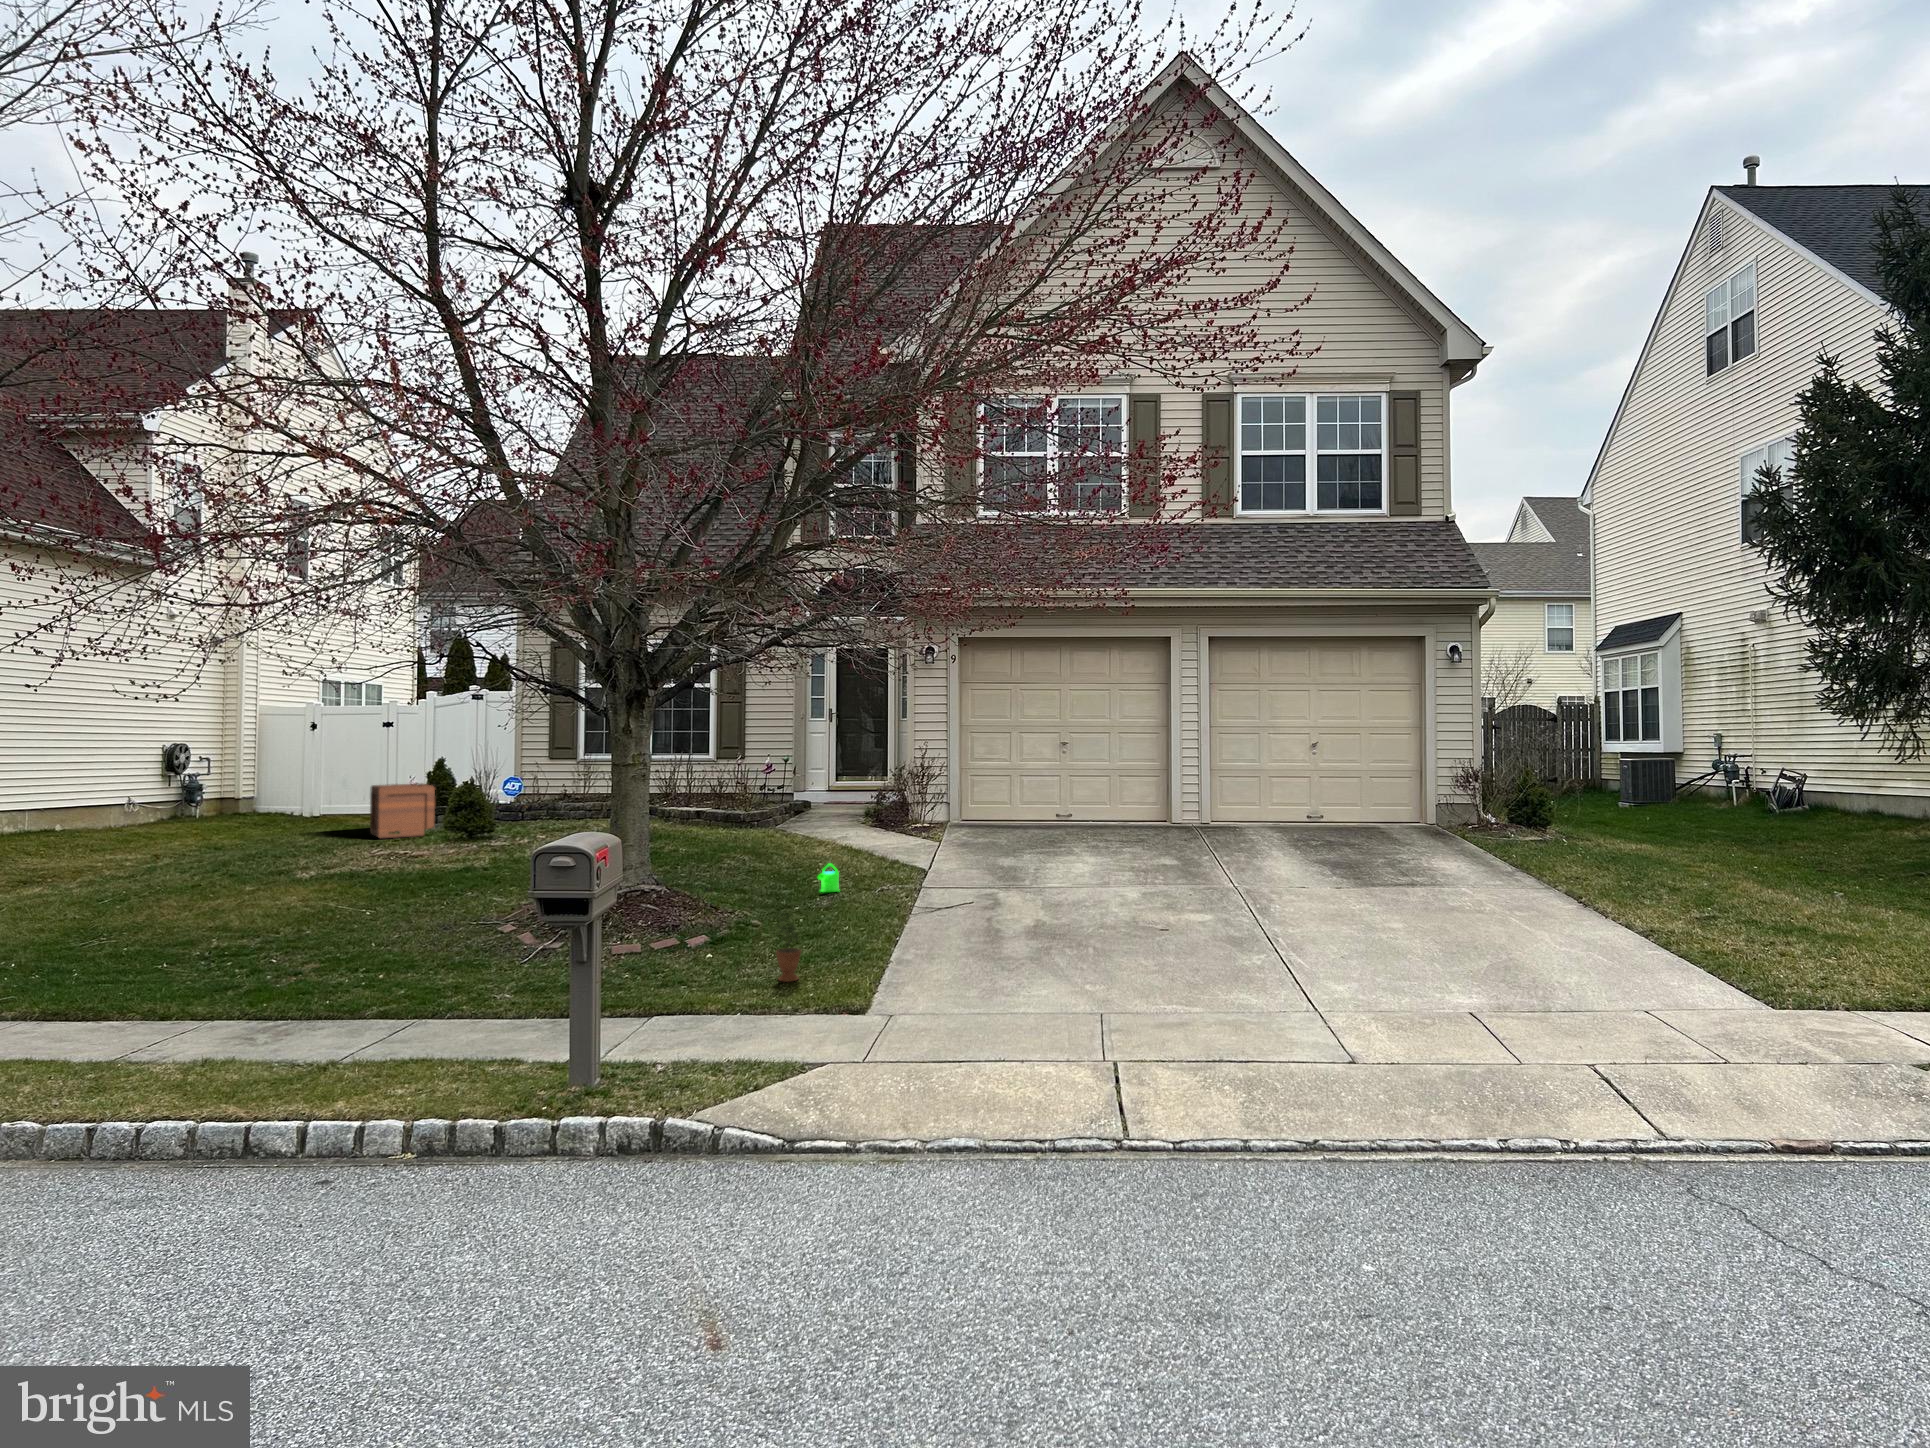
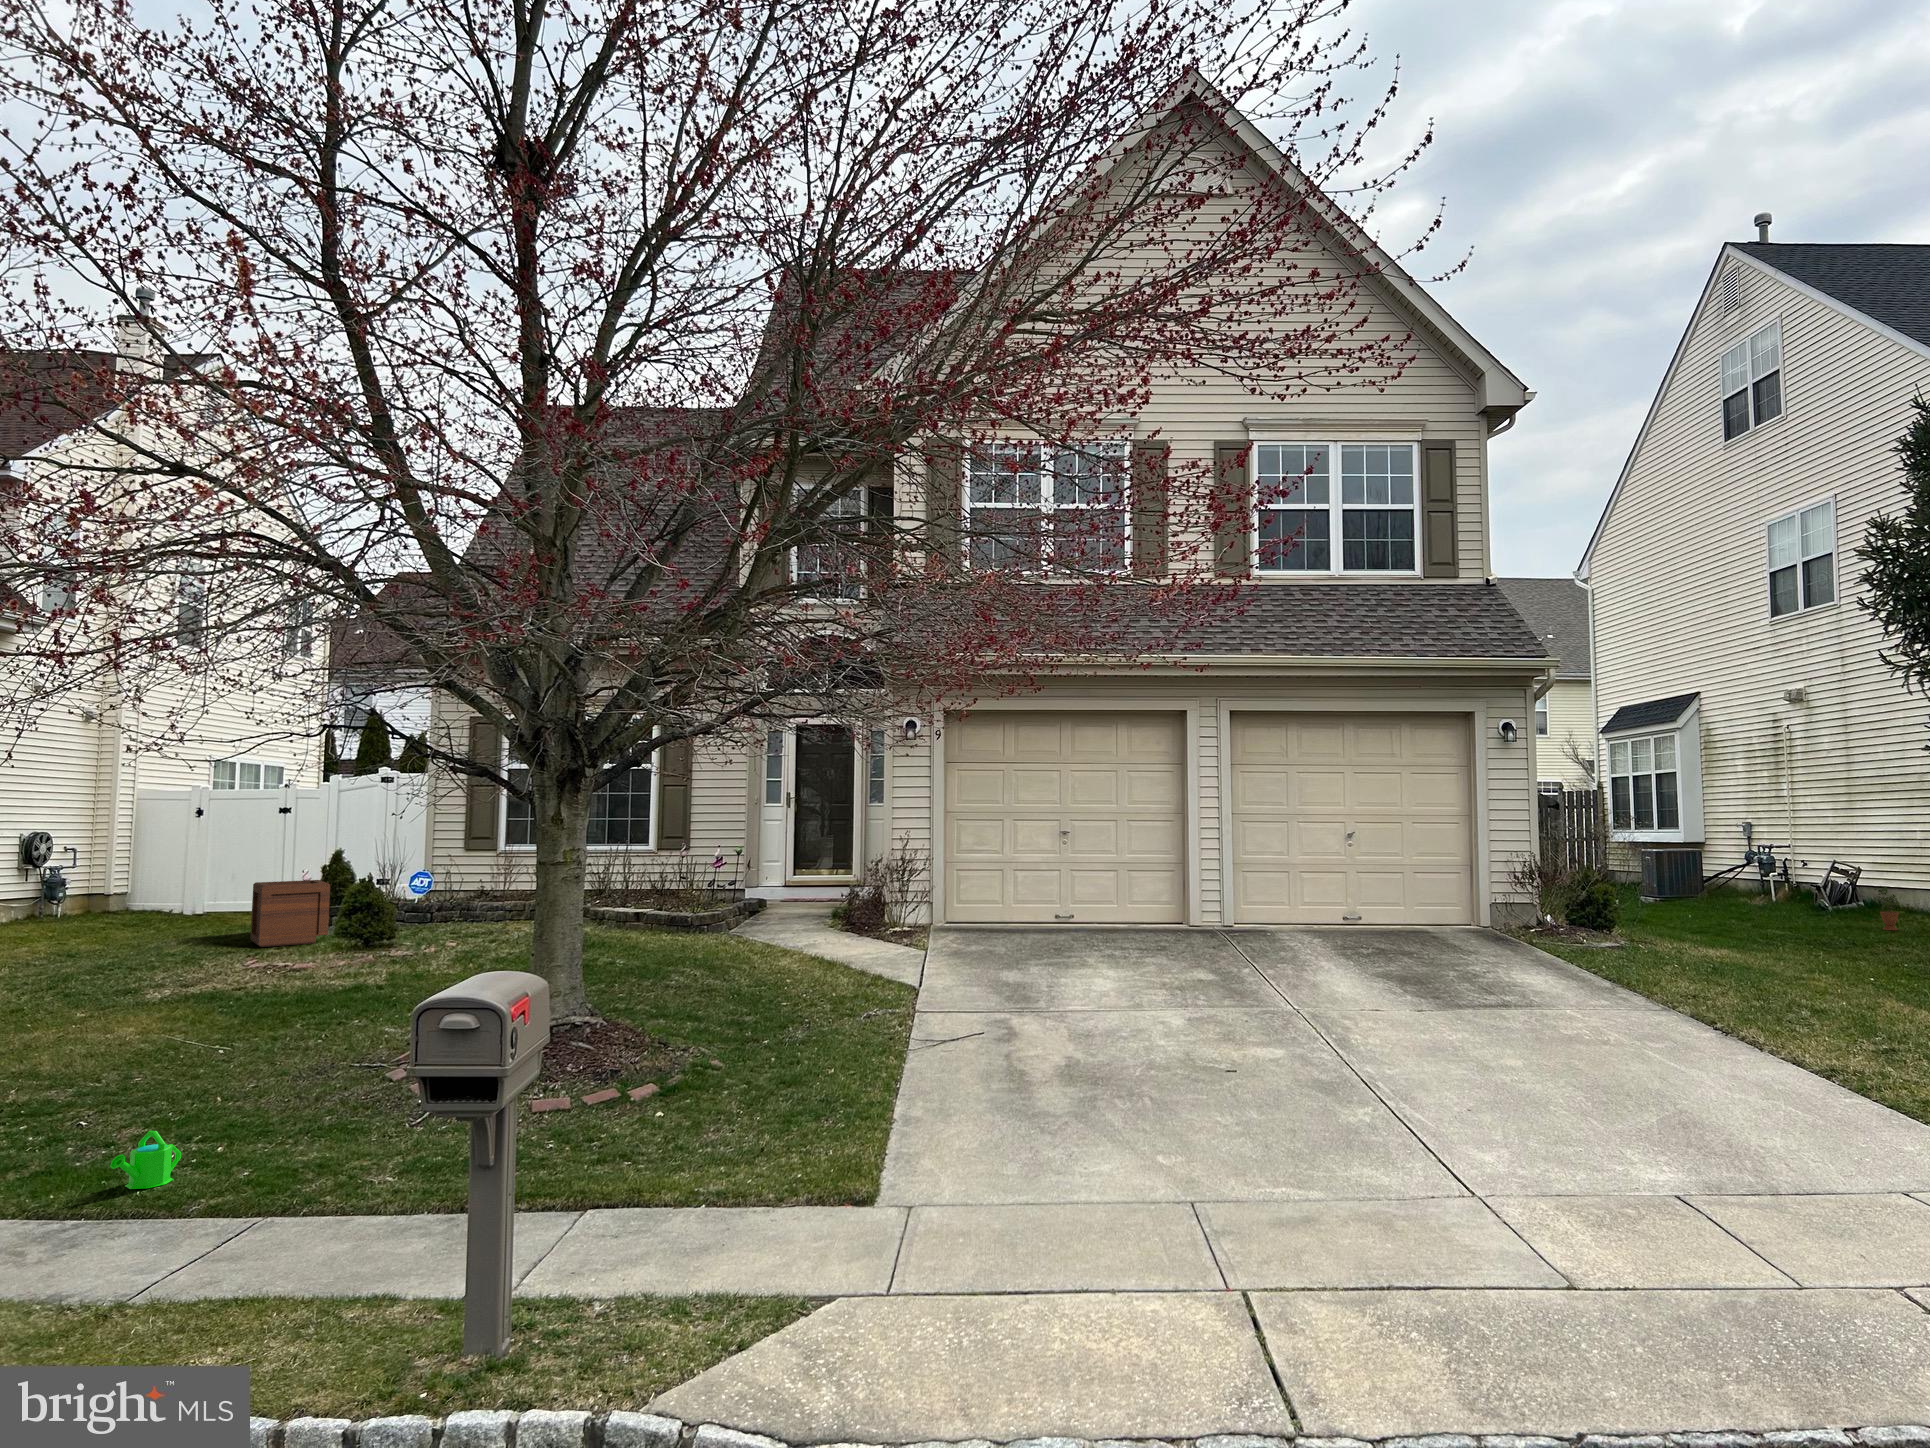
watering can: present [818,863,839,892] -> present [110,1130,181,1189]
potted plant: present [776,911,801,982] -> present [1874,886,1899,930]

